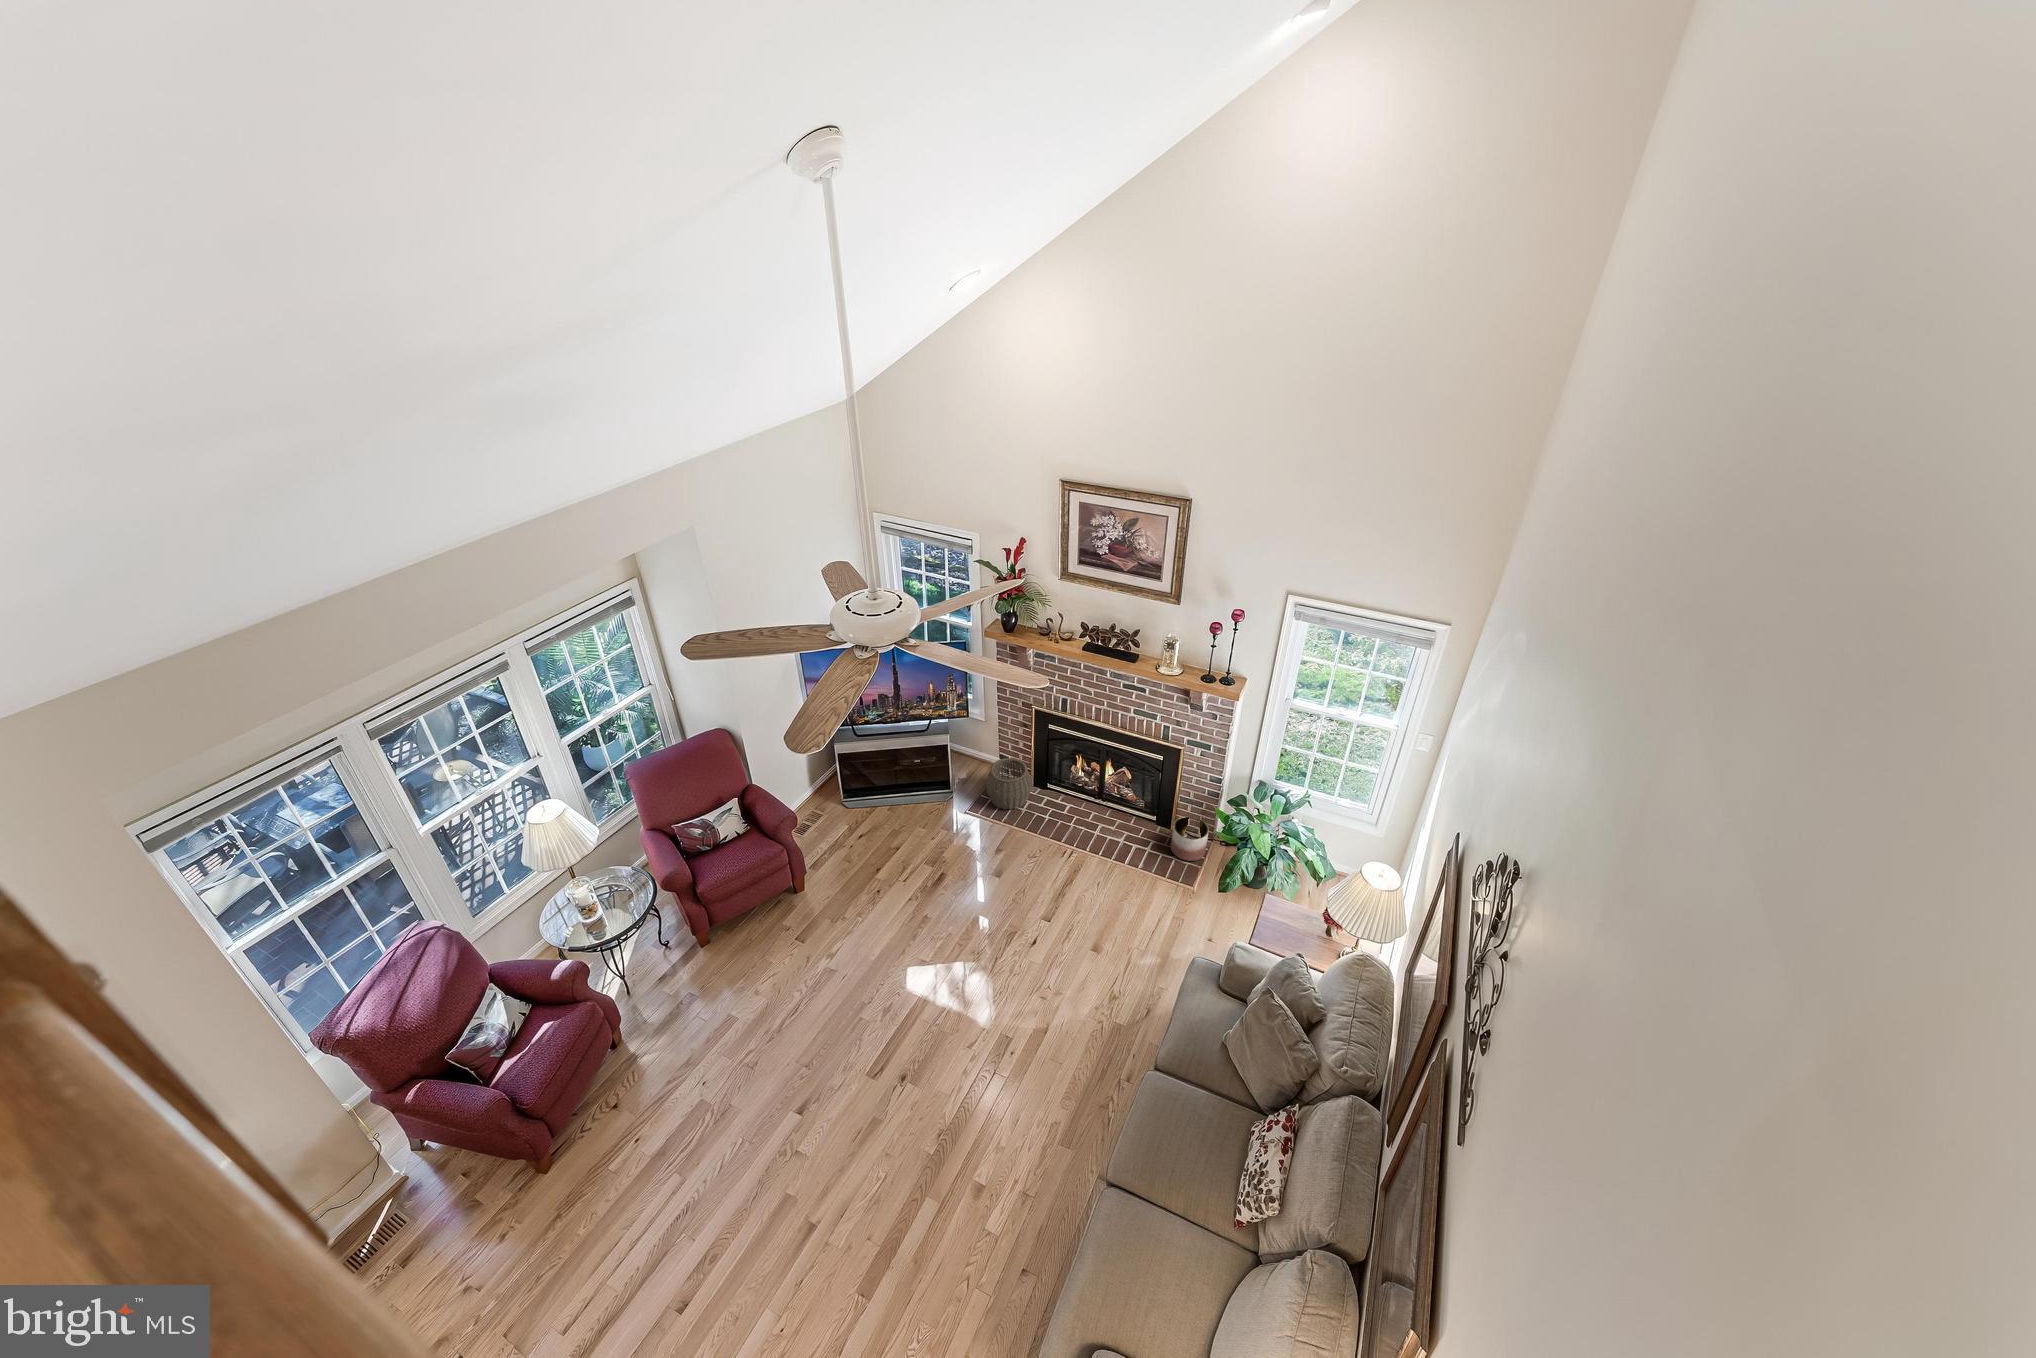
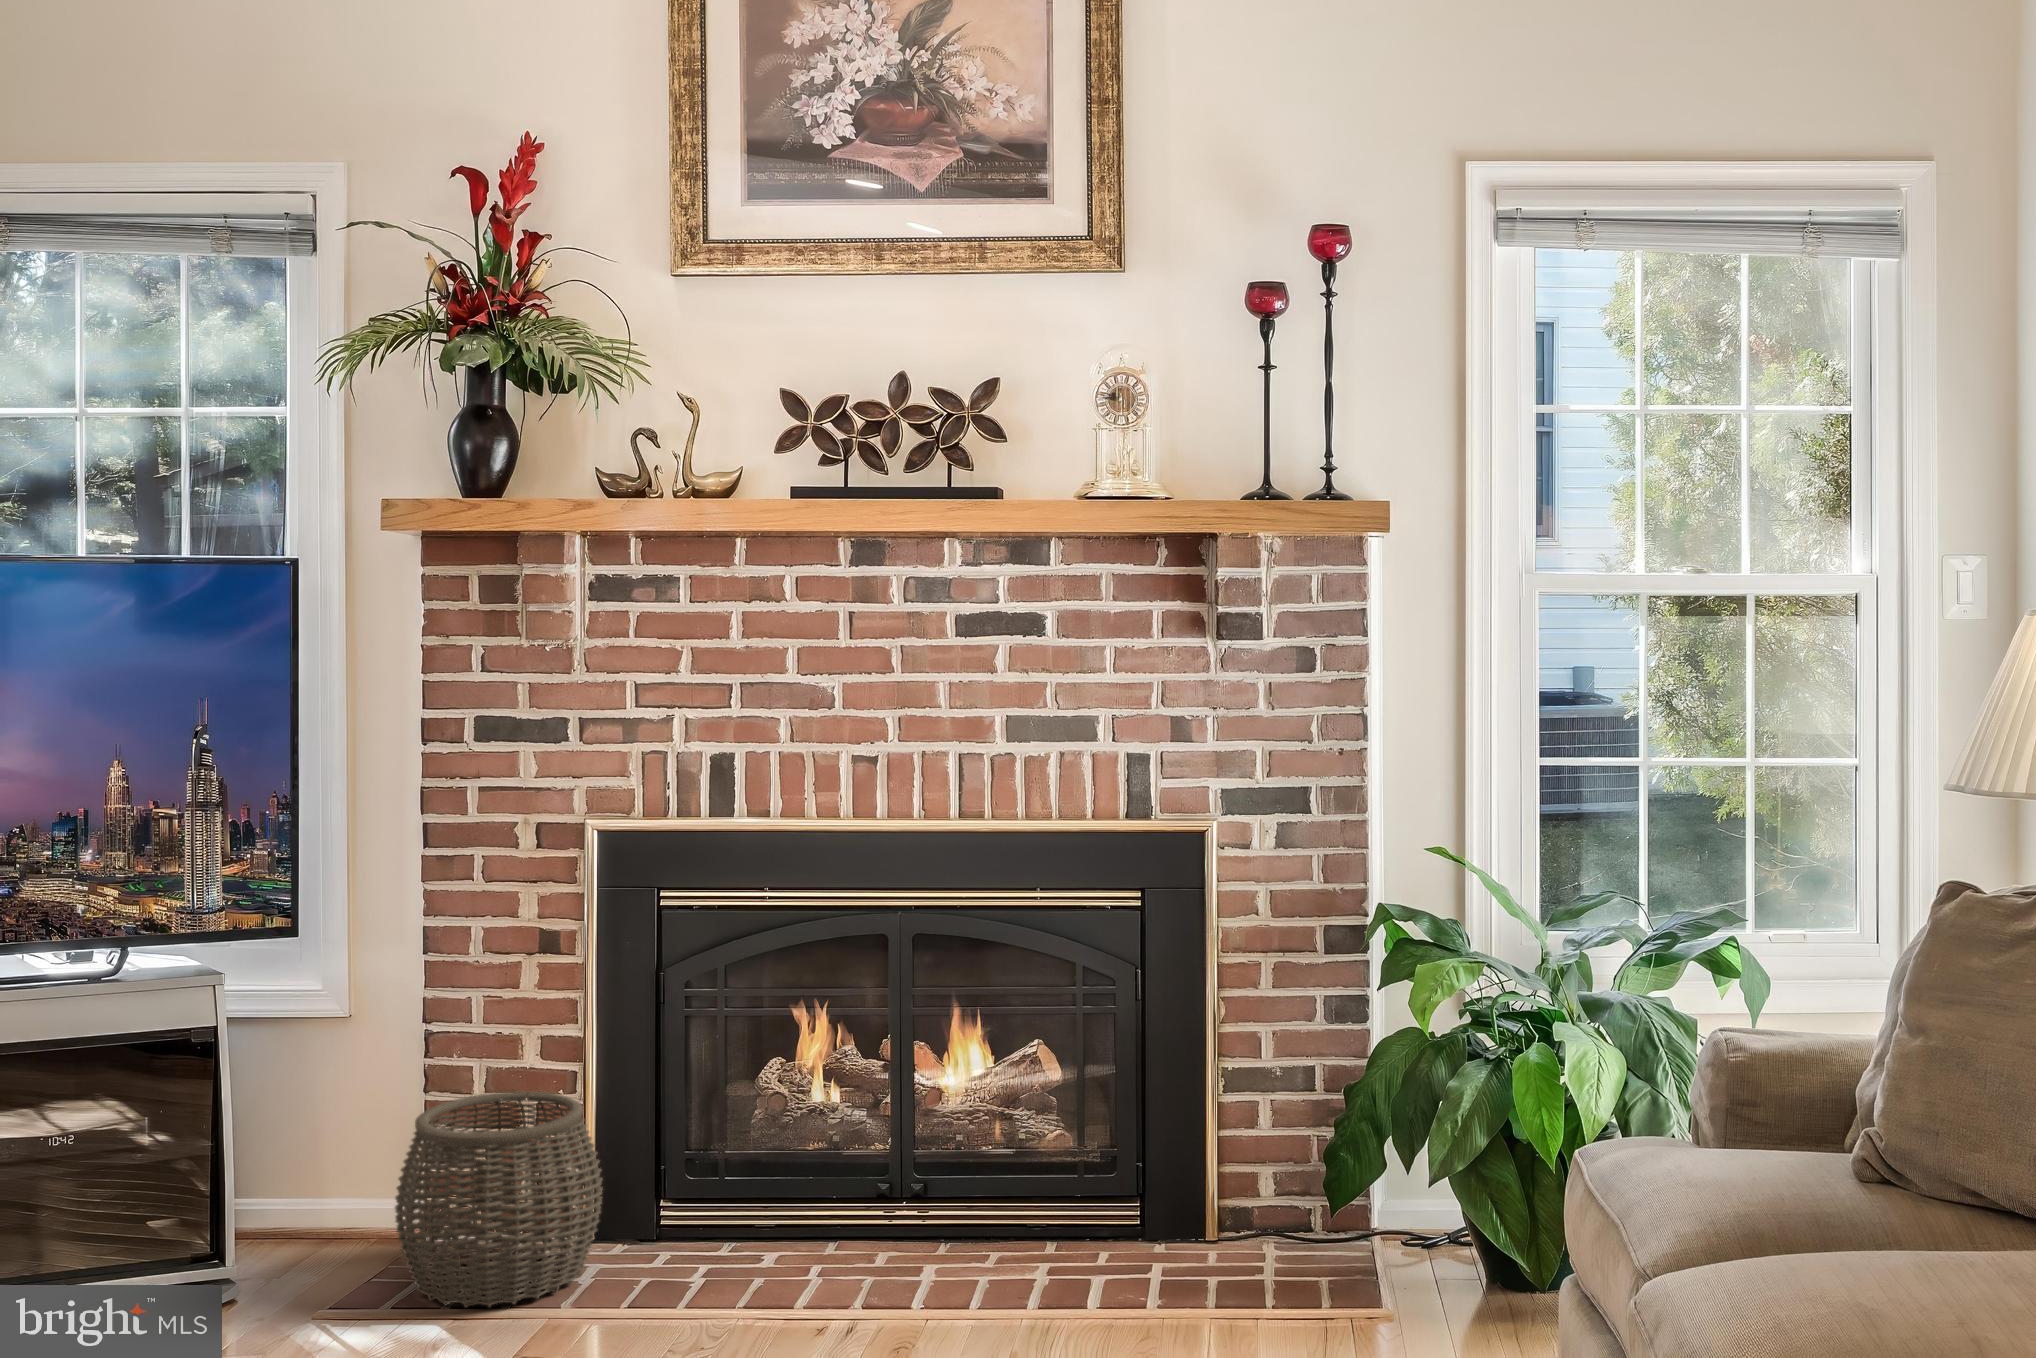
planter: present [1171,816,1209,861] -> none [1239,1130,1383,1295]

